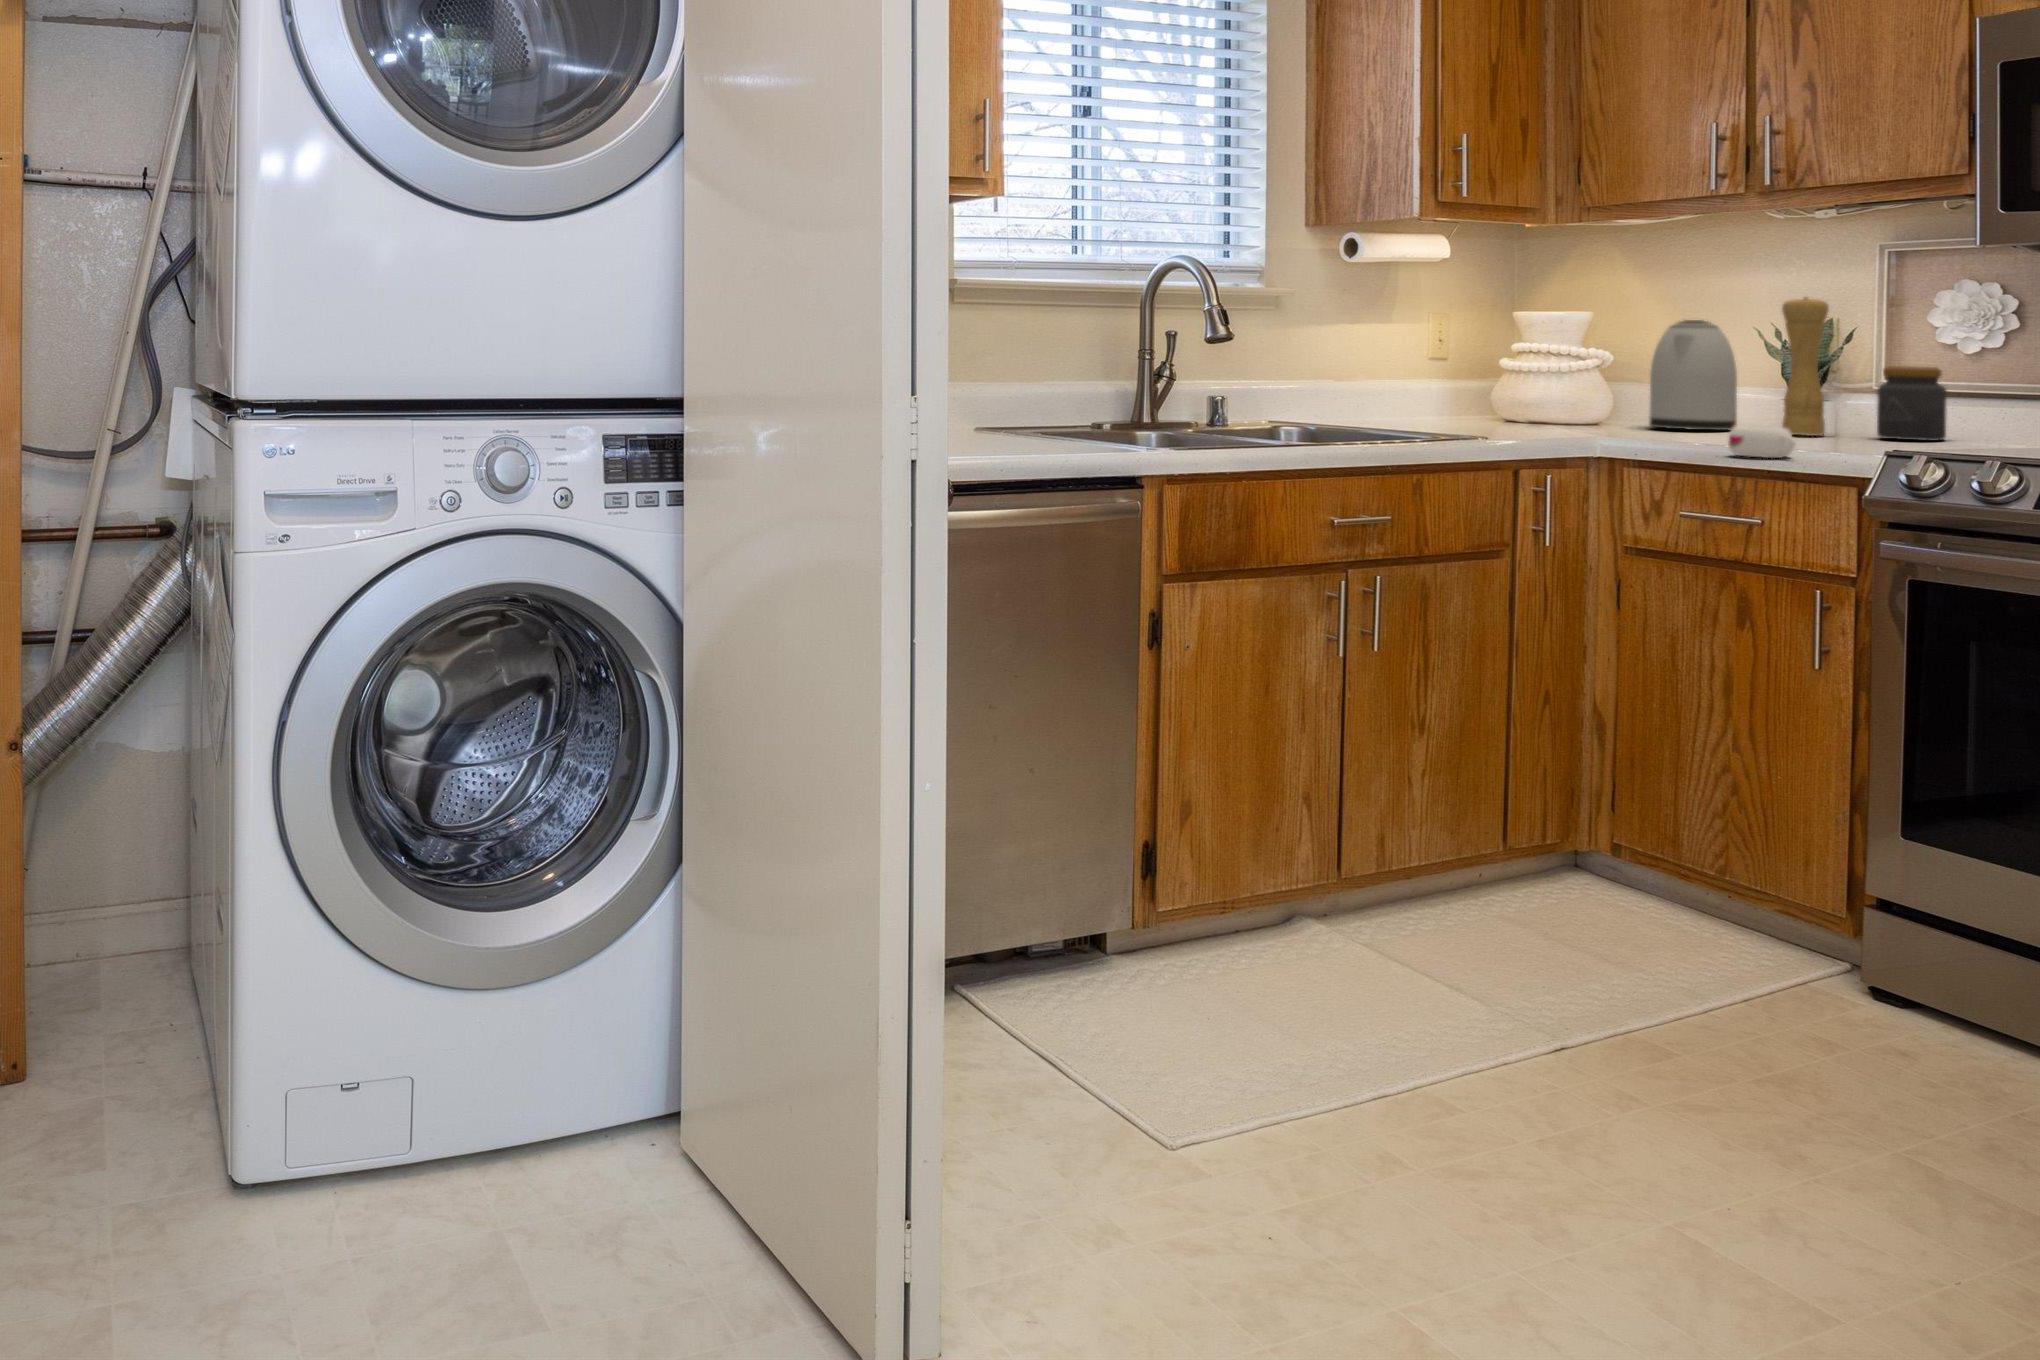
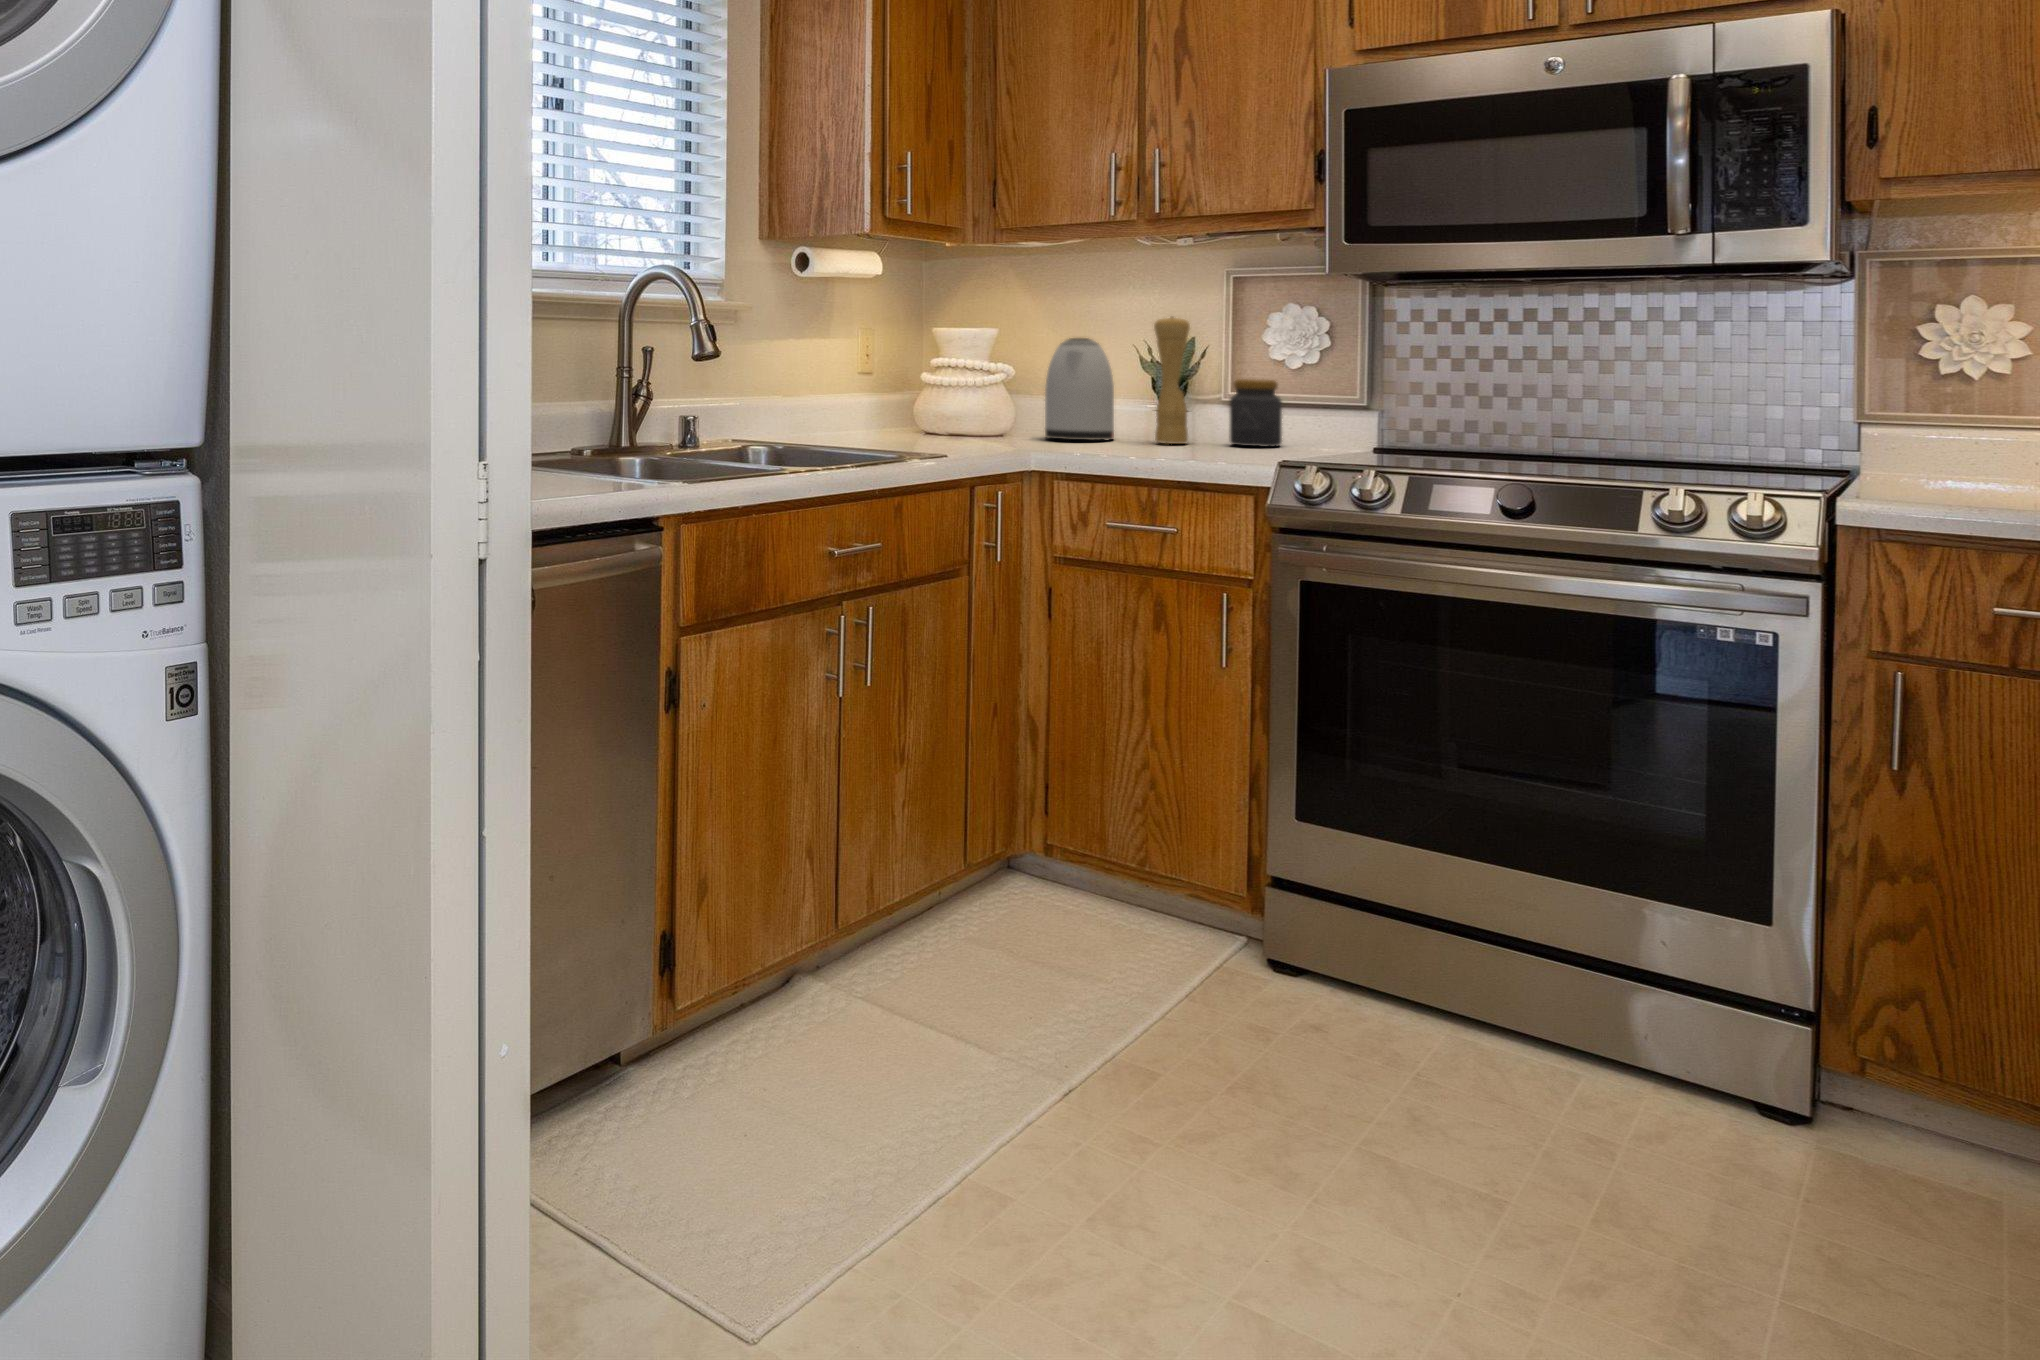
mug: present [1728,426,1796,458] -> none [1146,438,1205,468]

